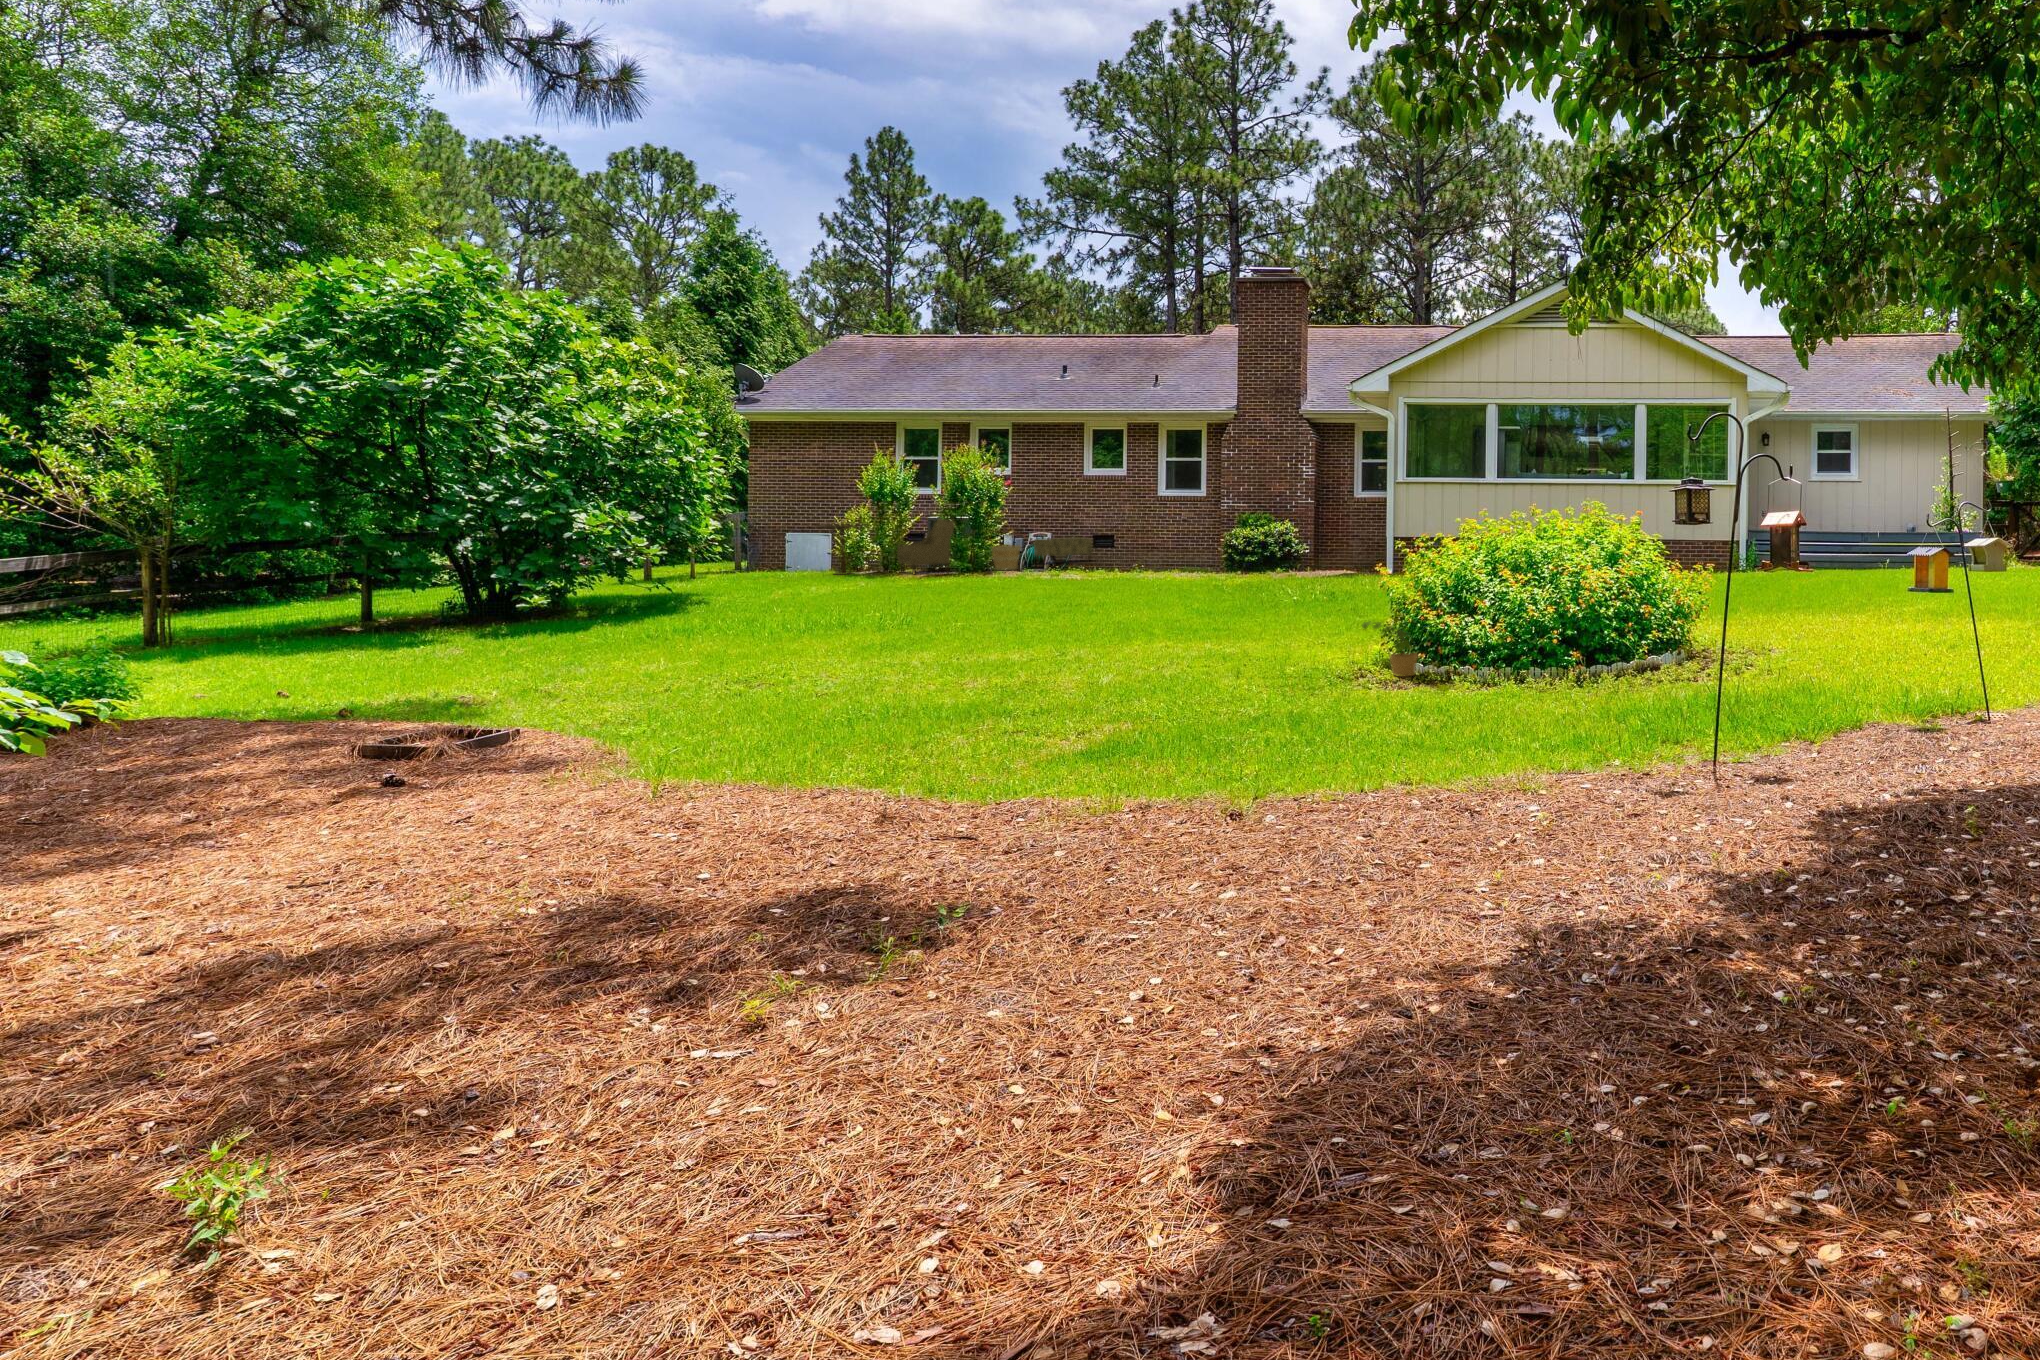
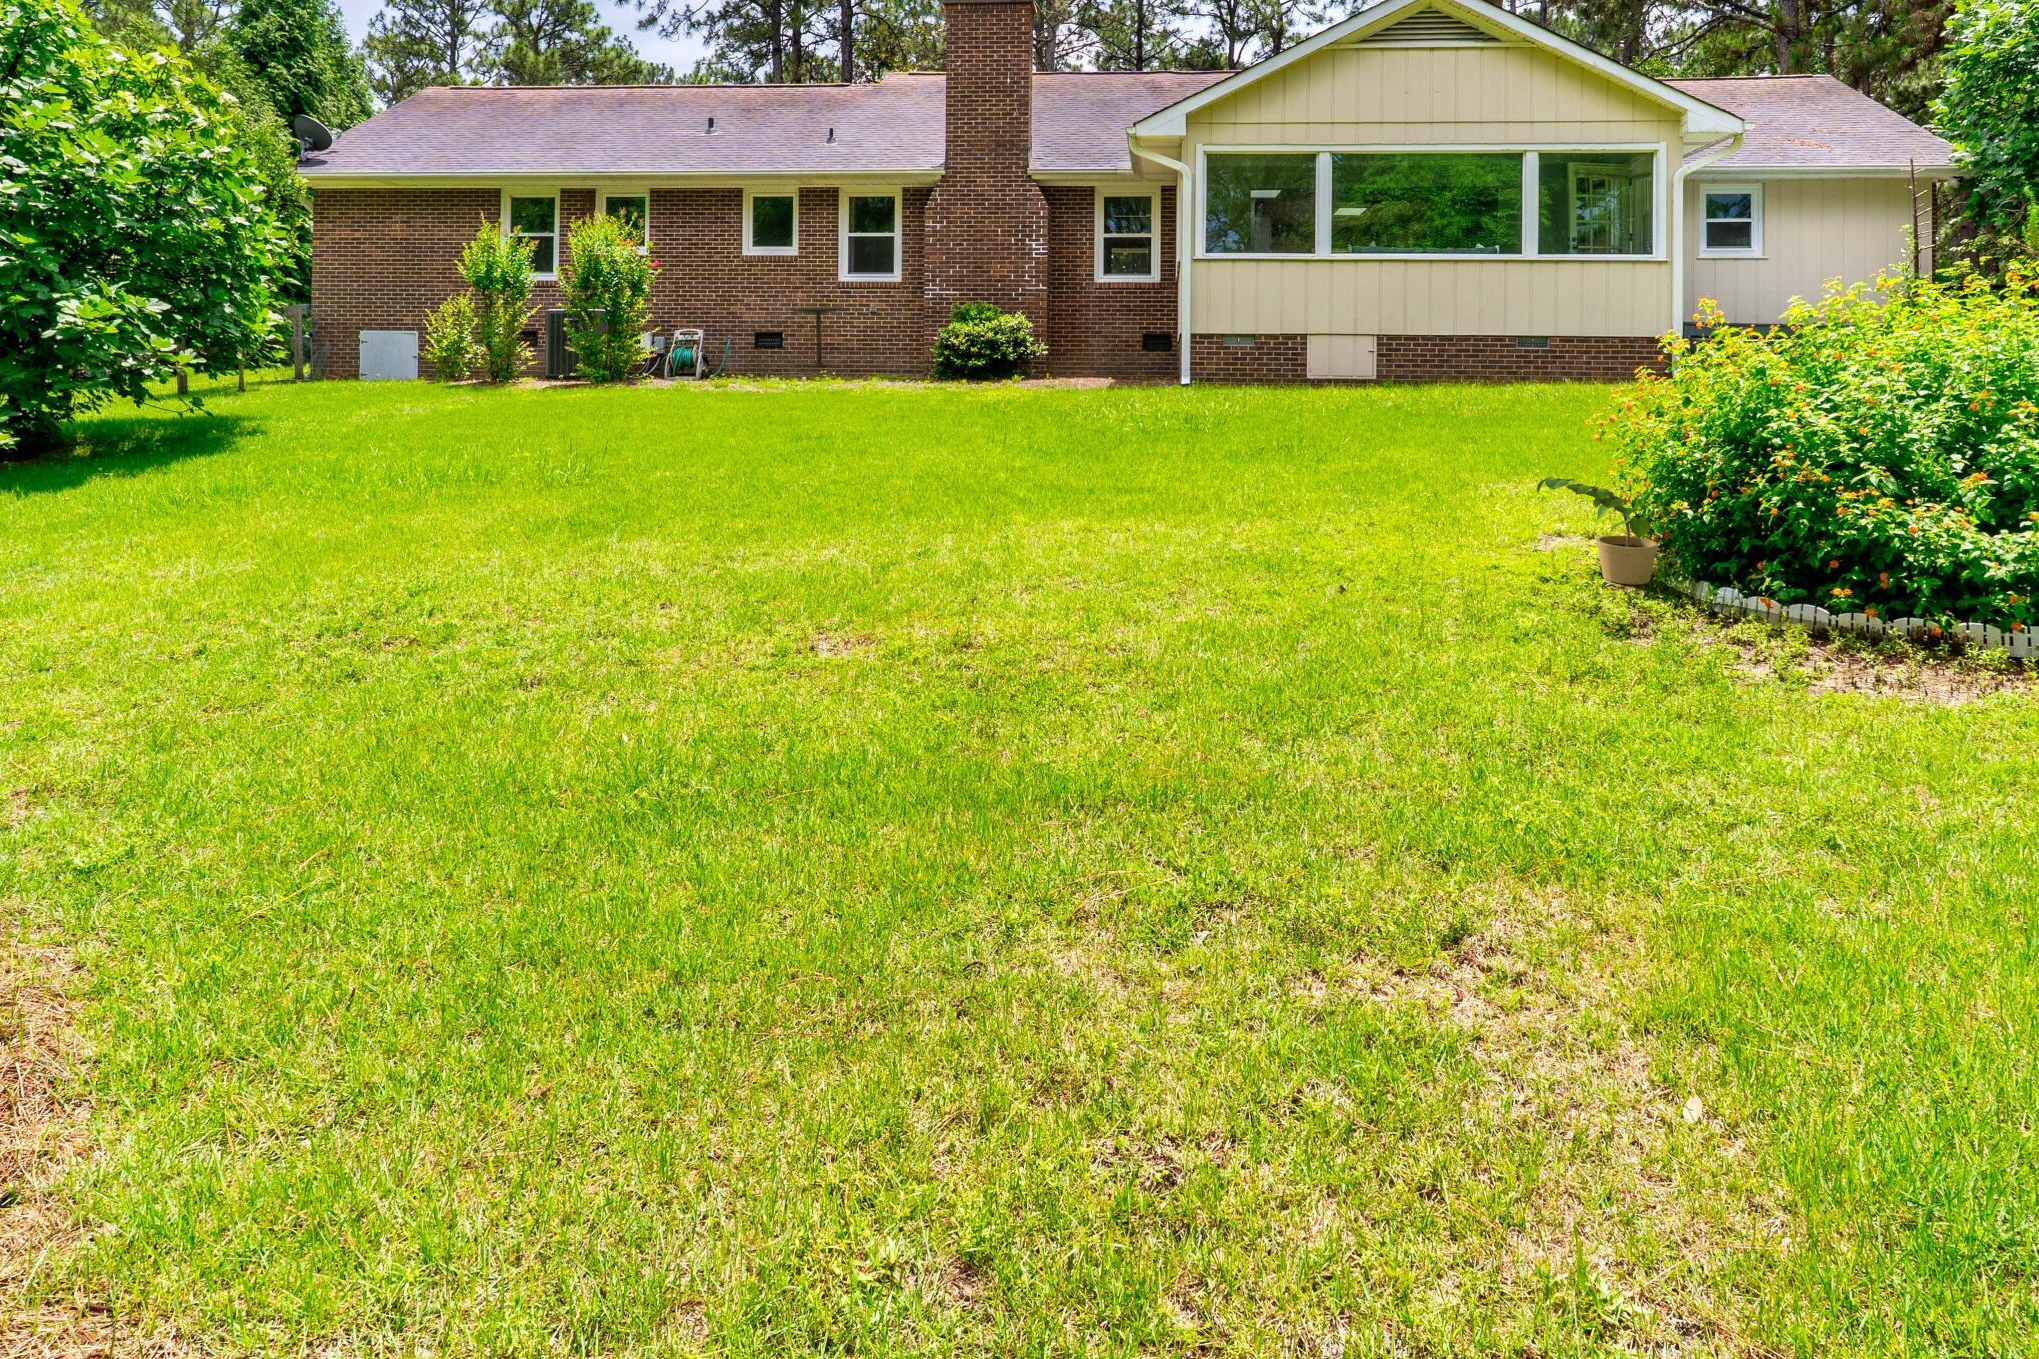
chair: present [897,518,955,574] -> none [514,308,593,384]
pedestal table: present [817,523,865,575] -> present [792,307,845,367]
bench: present [1034,537,1092,561] -> none [680,334,753,368]
wooden bucket: present [992,545,1021,570] -> none [633,344,672,378]

